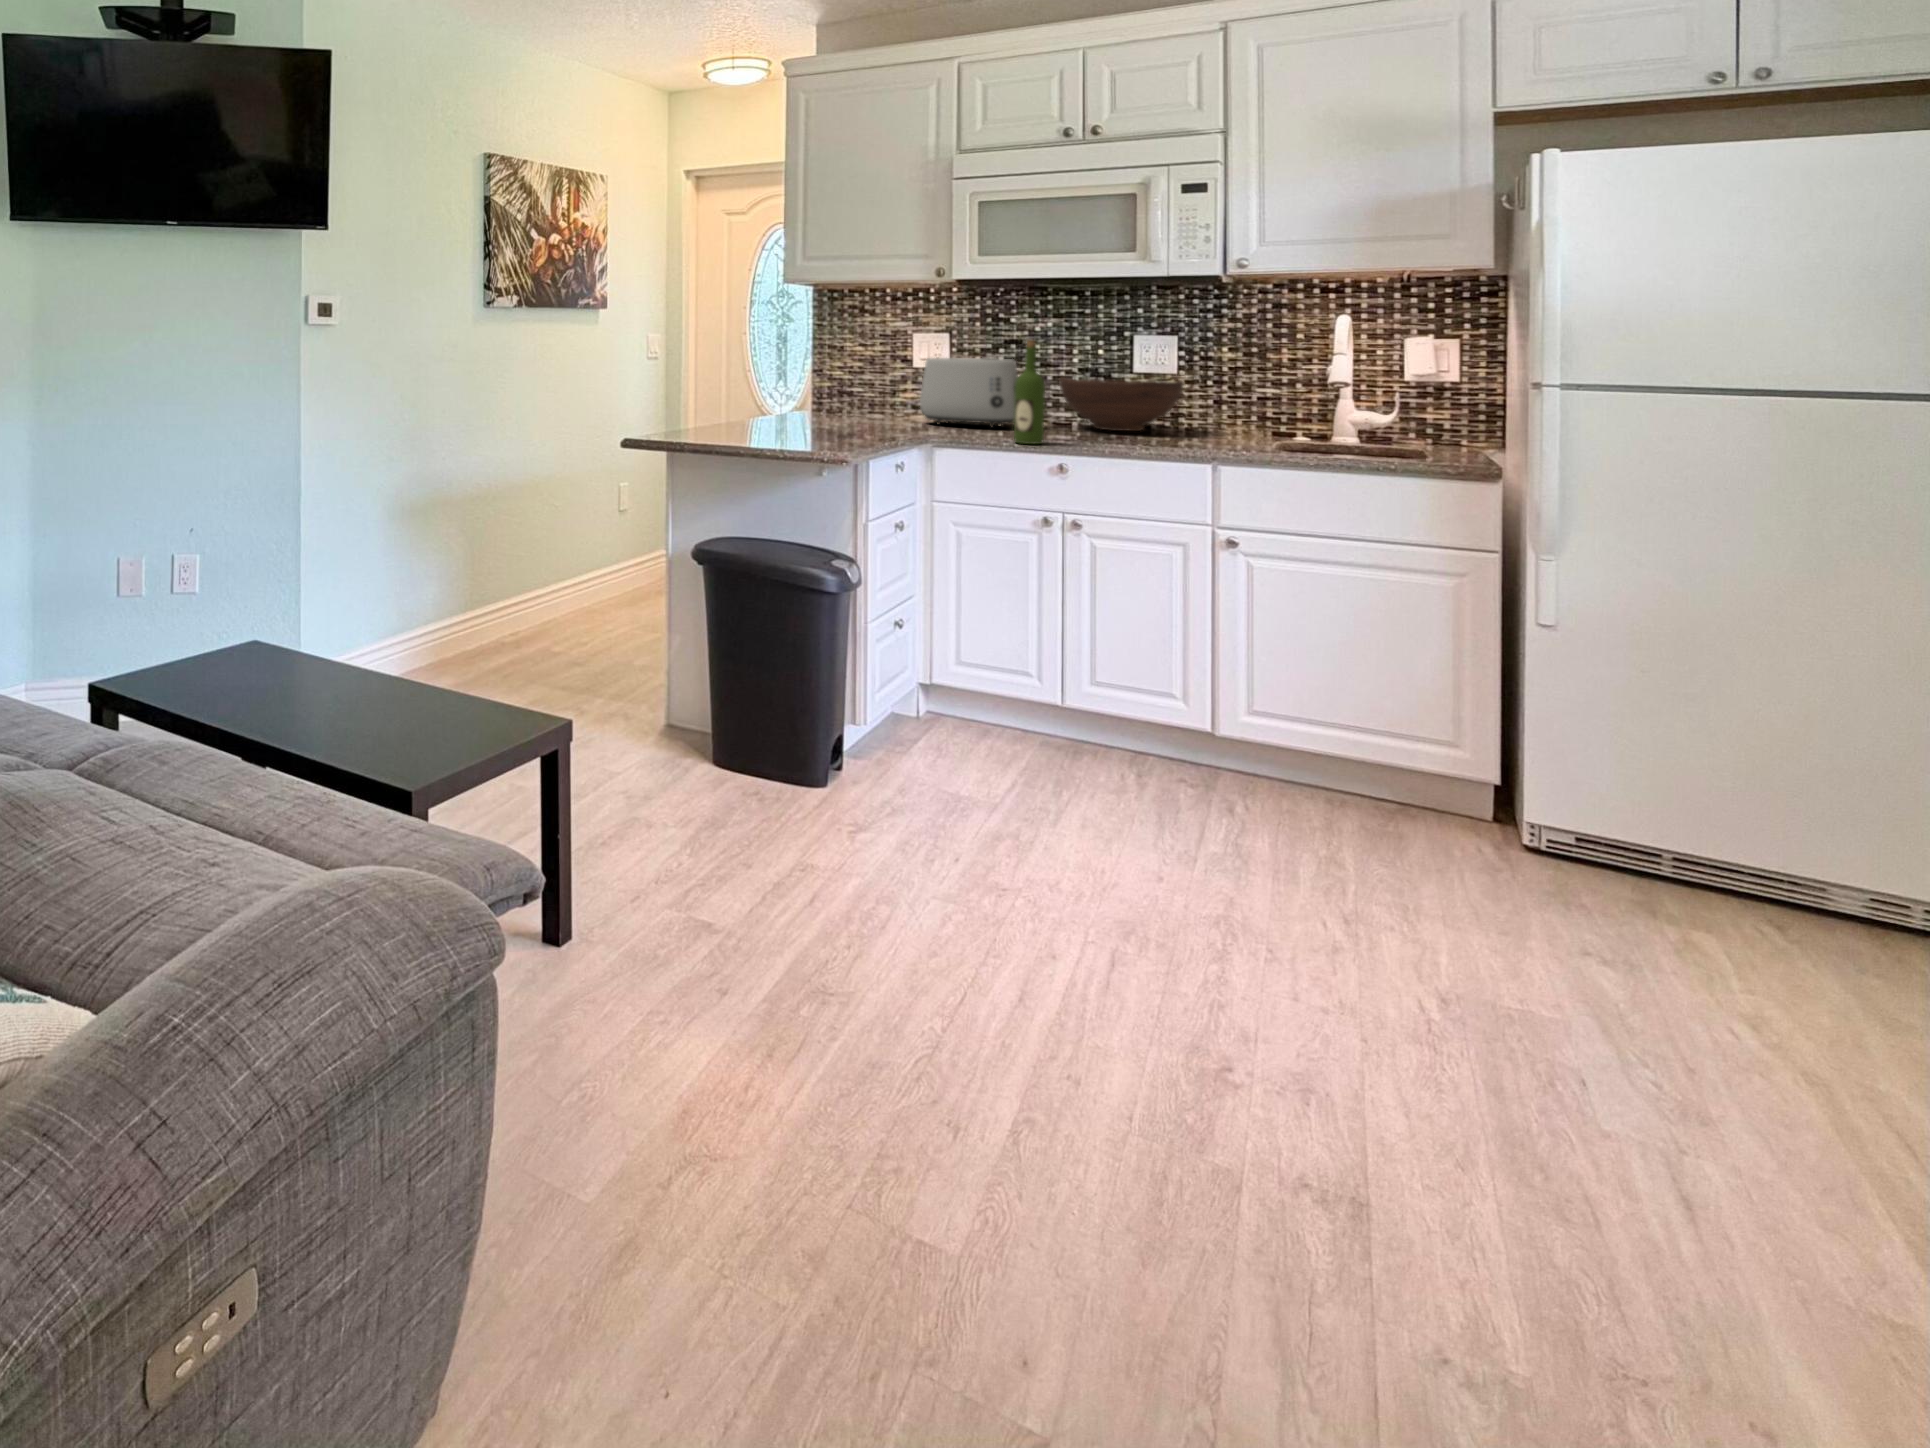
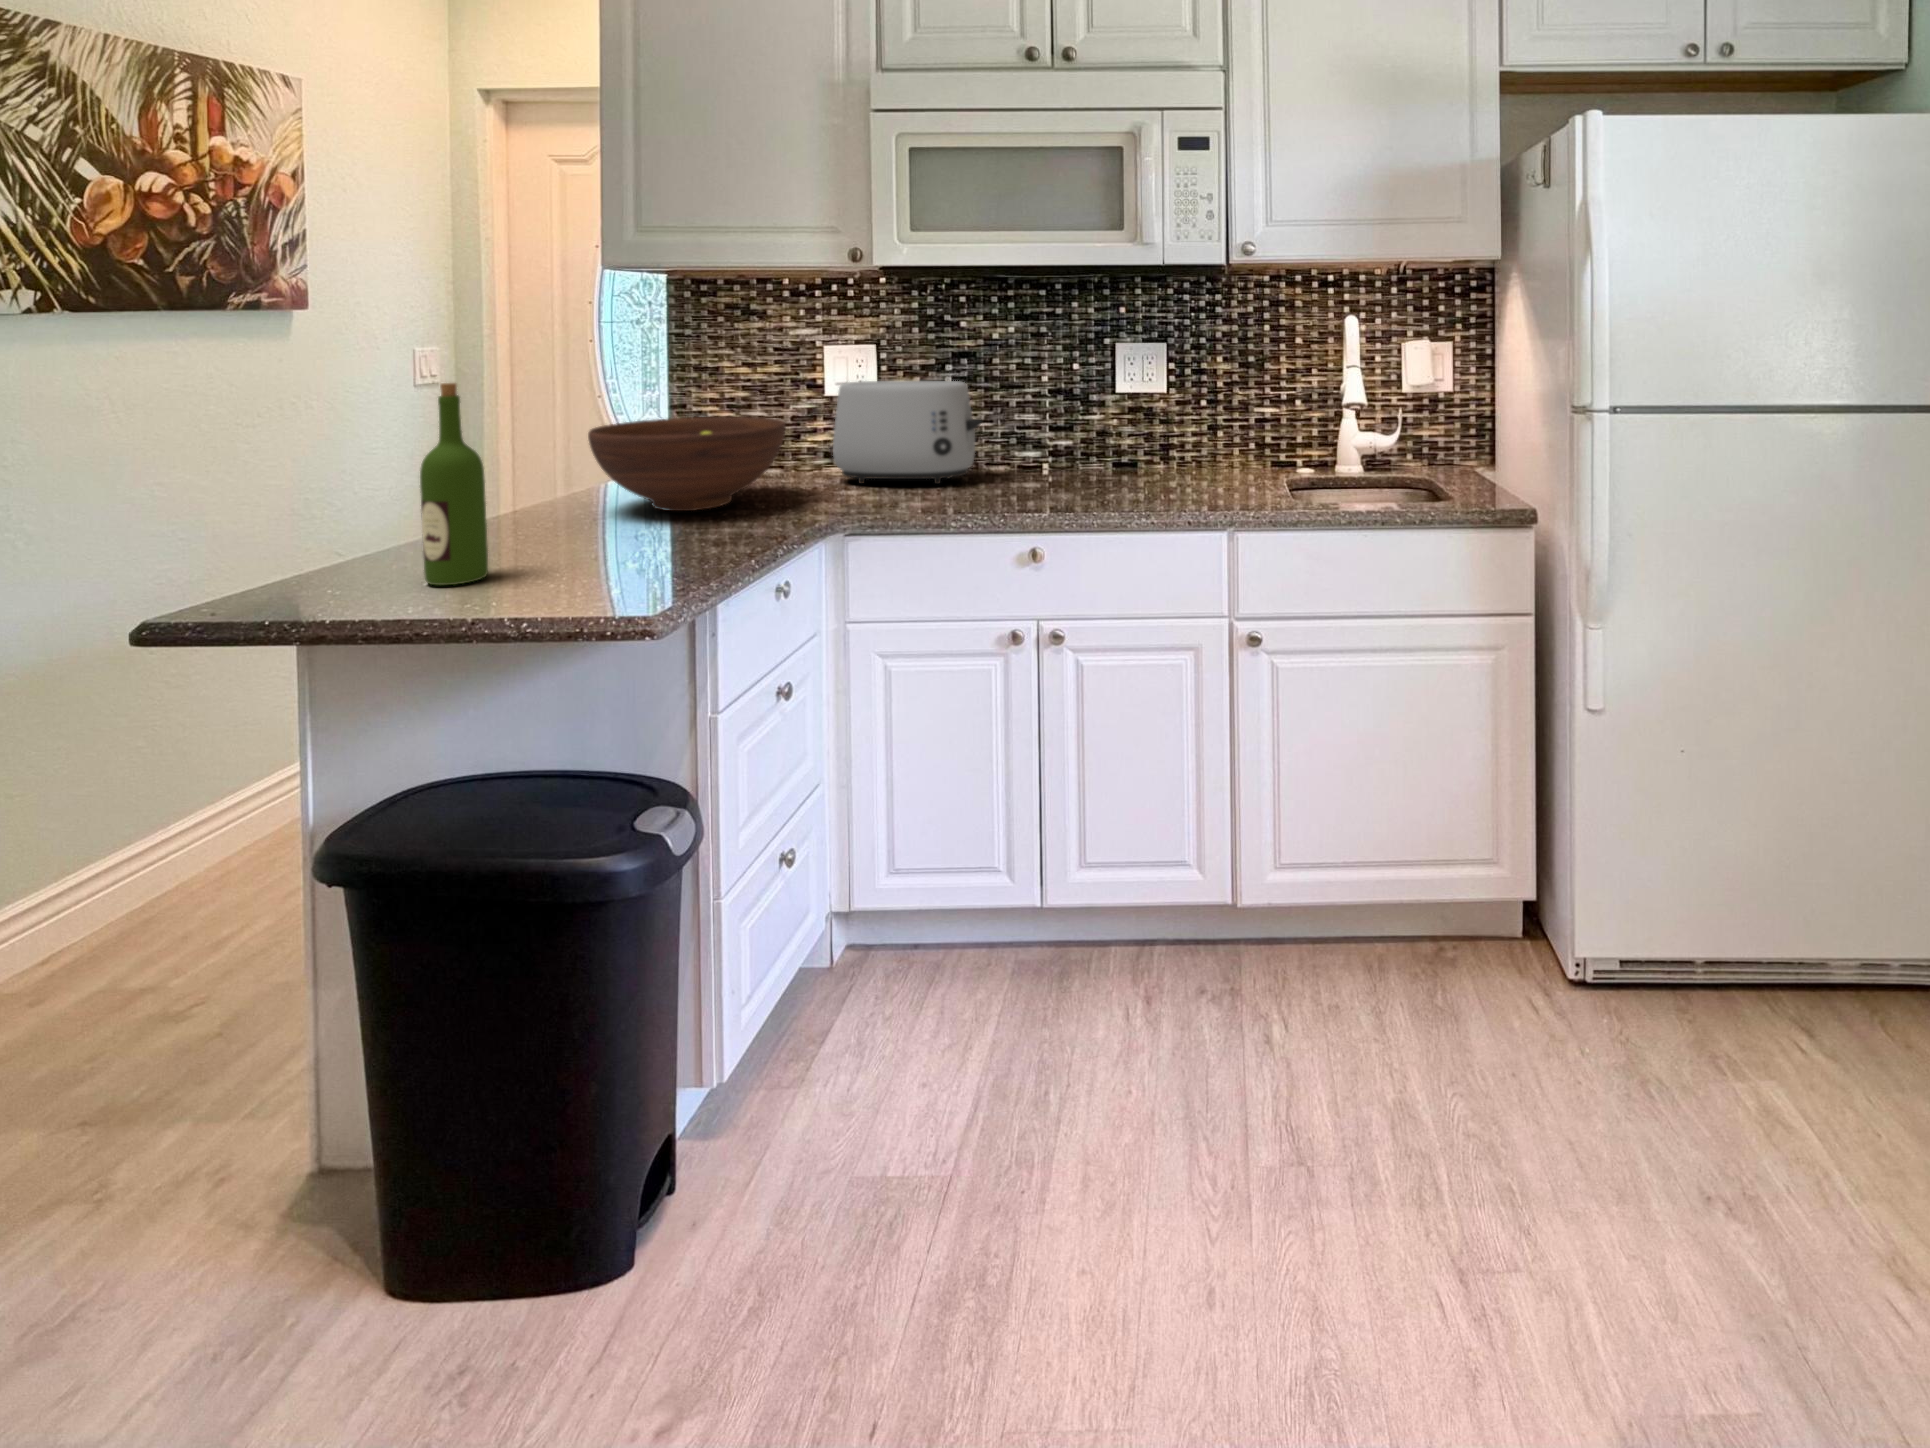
wine bottle: present [1014,340,1045,444] -> present [420,383,488,585]
fruit bowl: present [1059,377,1183,431] -> present [588,416,786,511]

